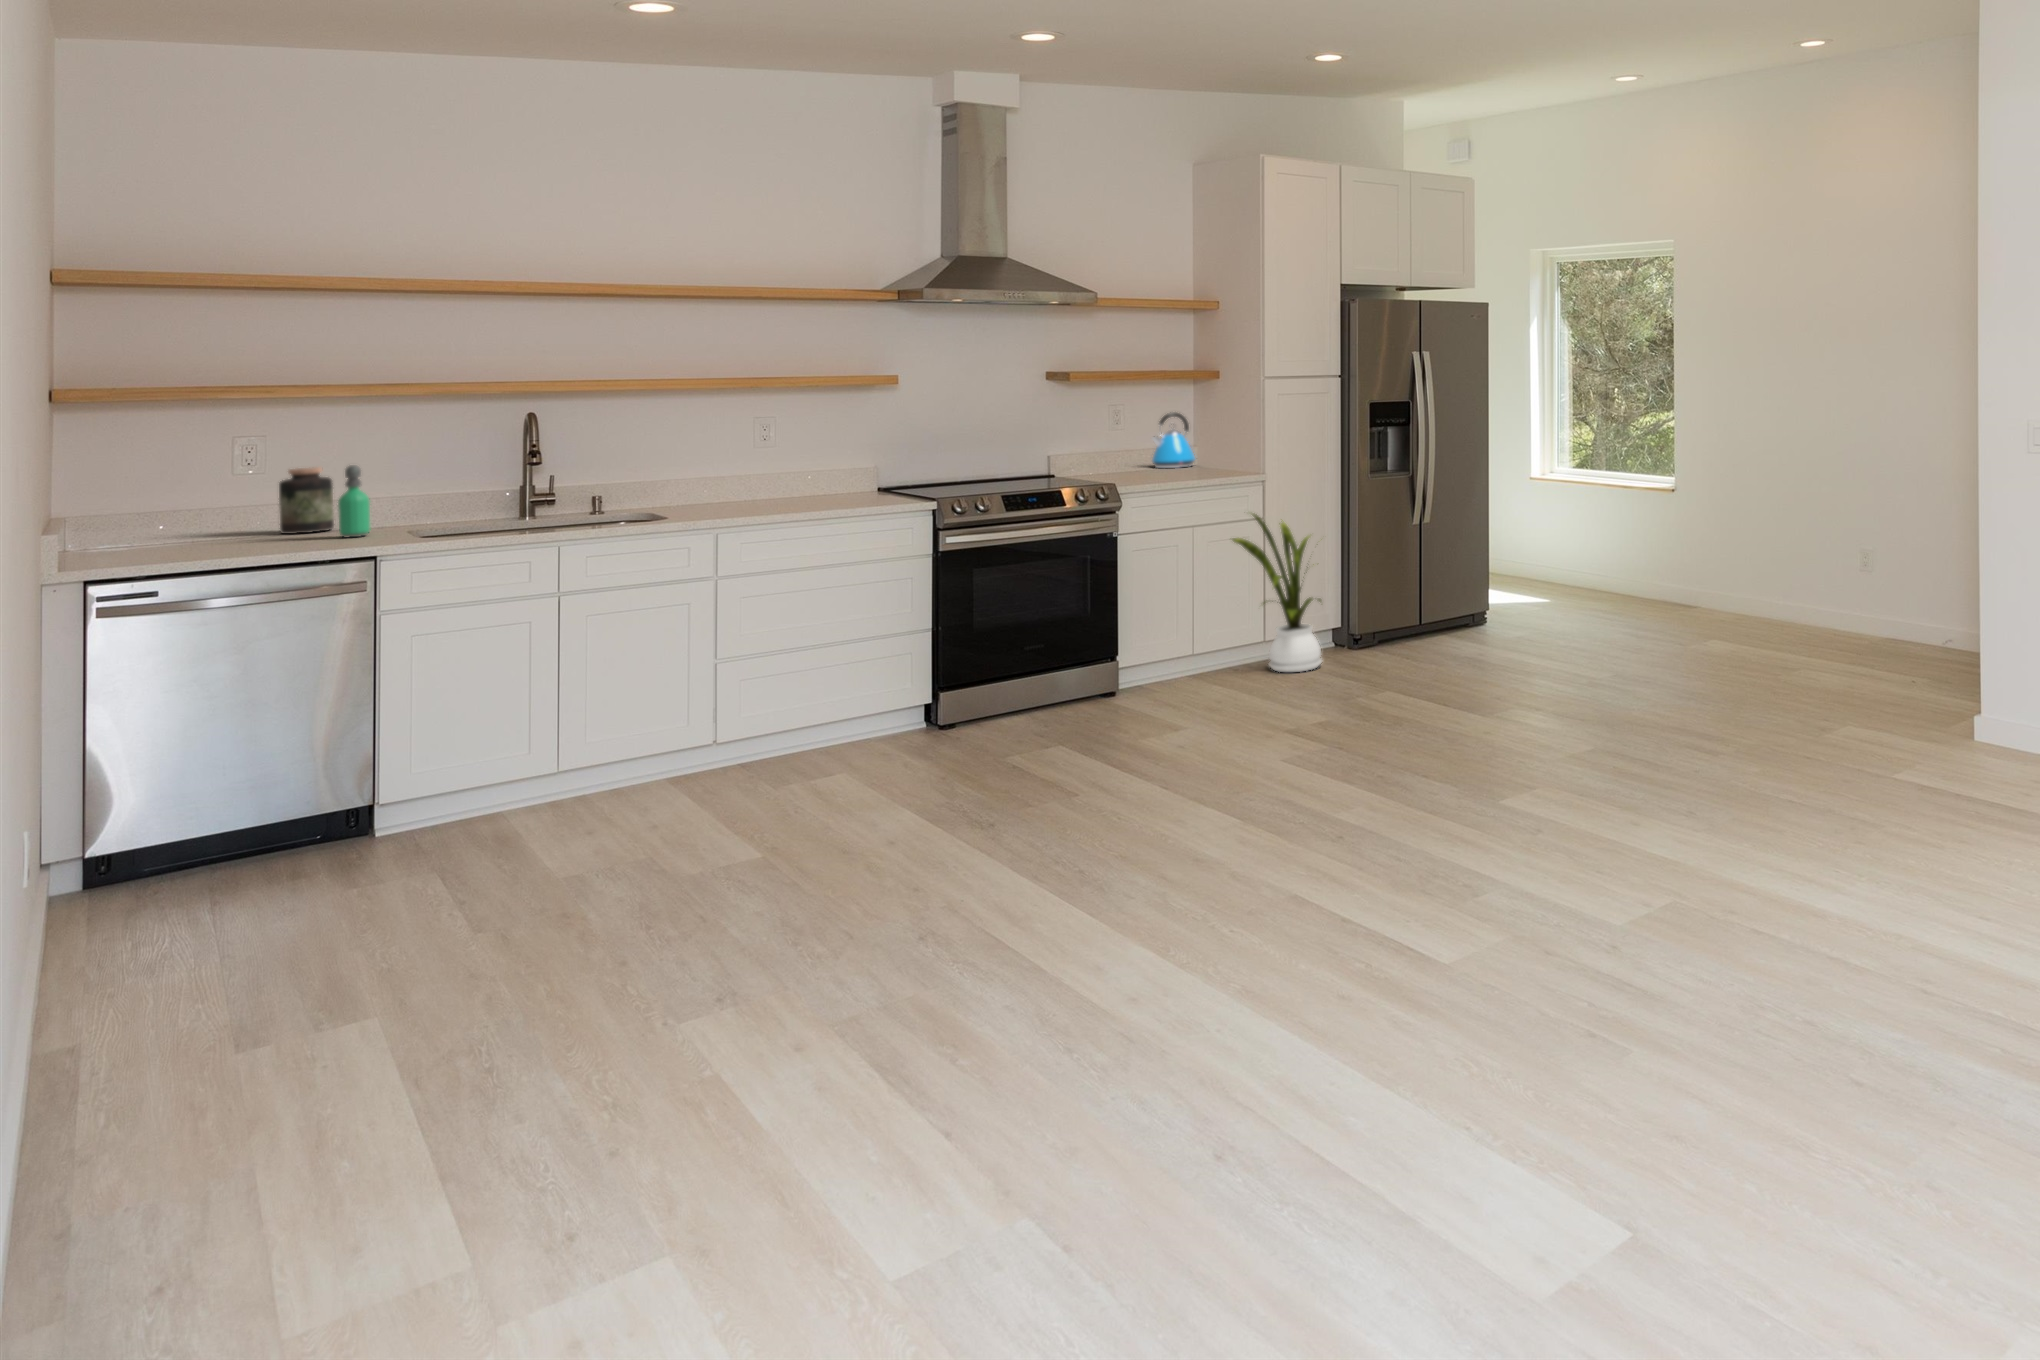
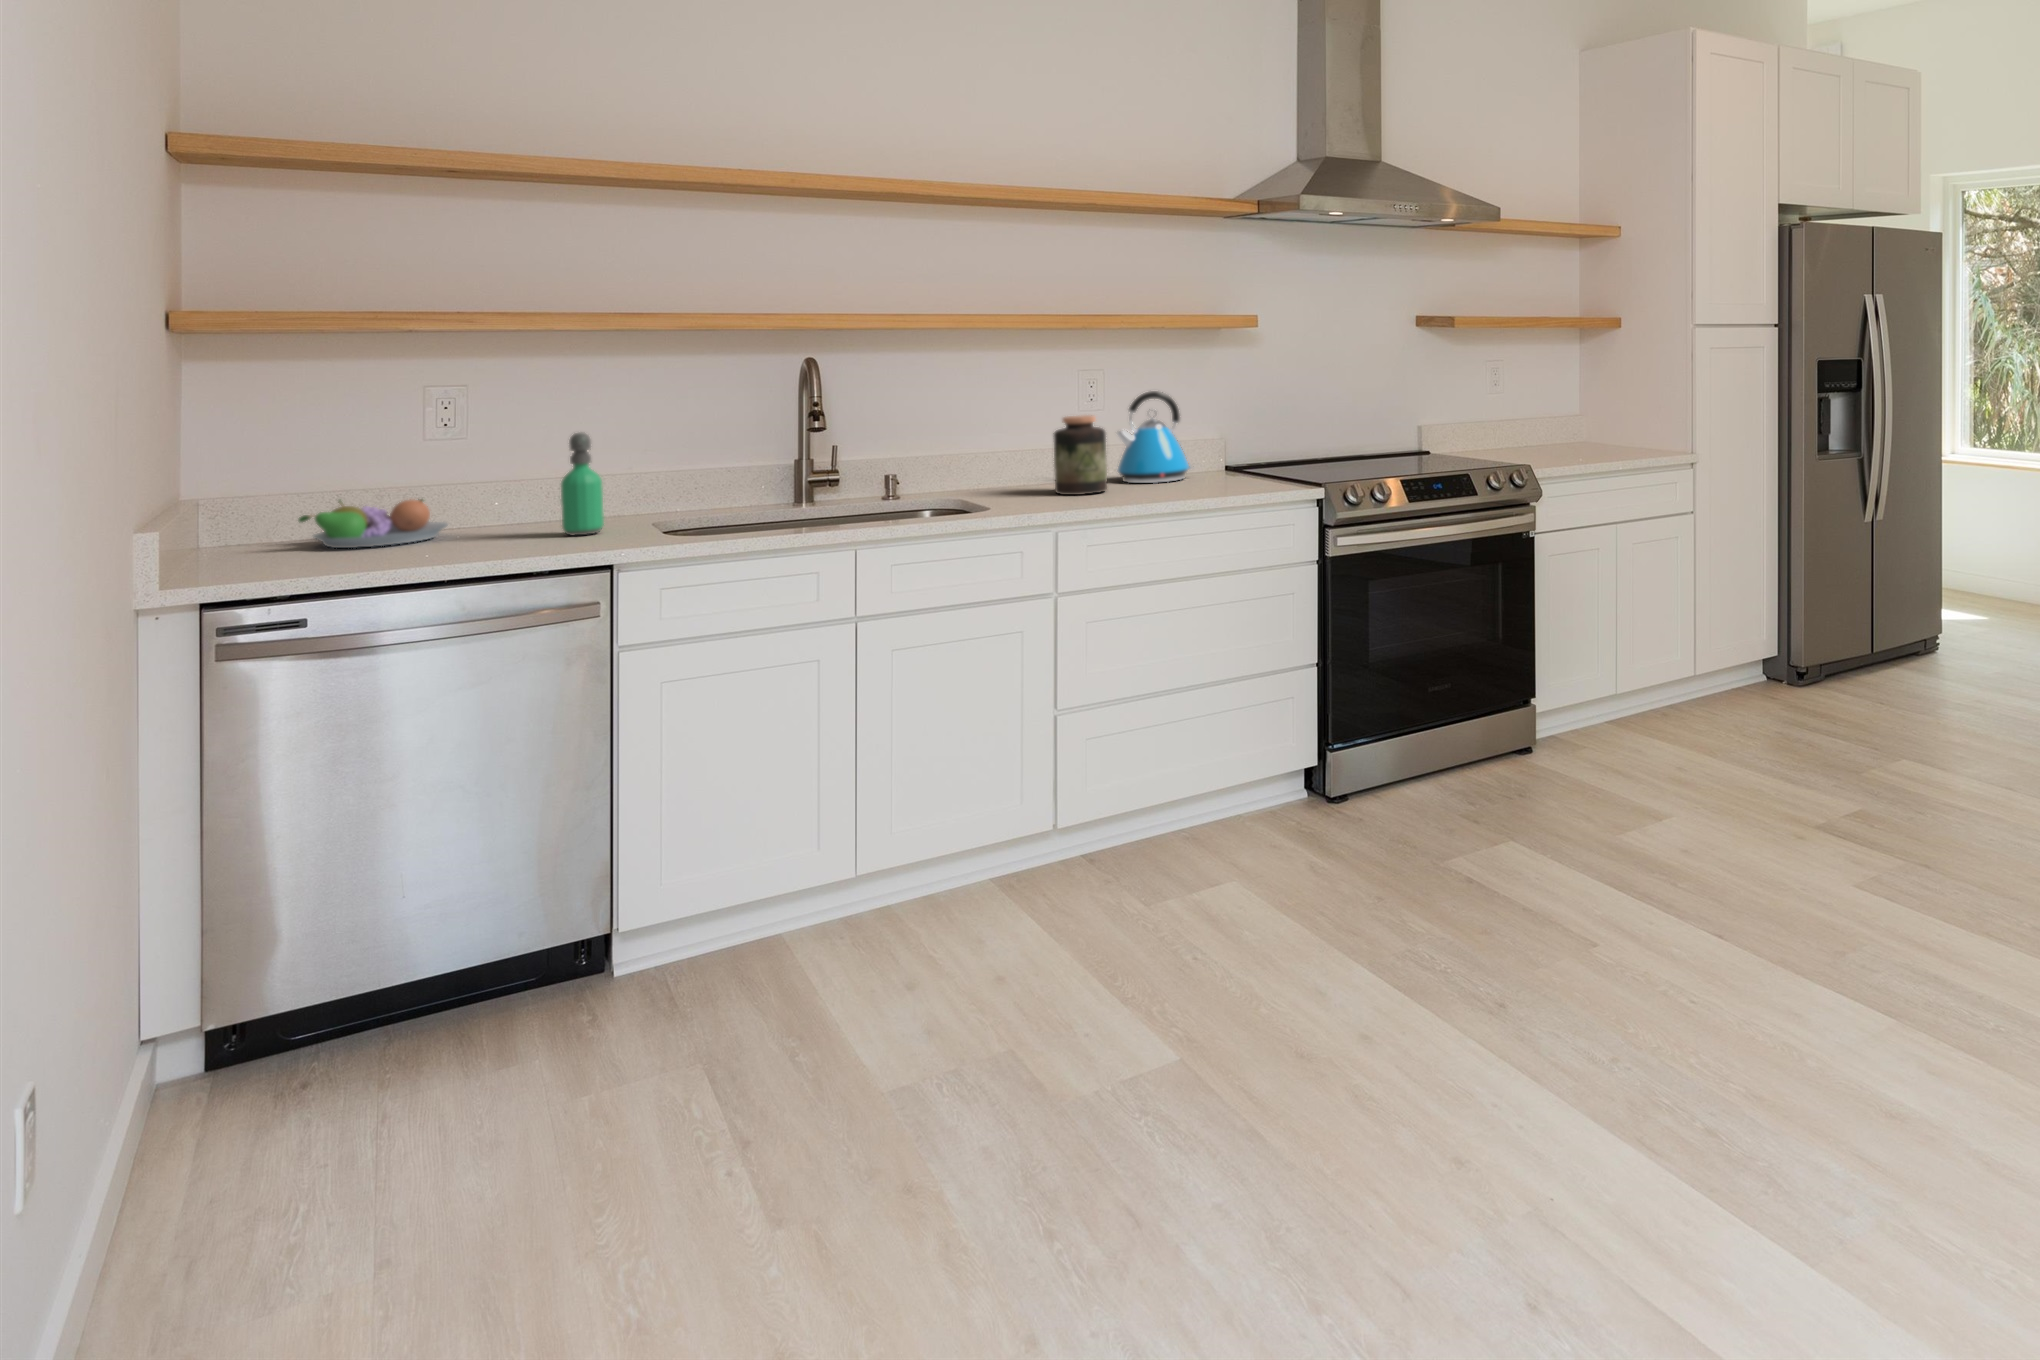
kettle: present [1152,412,1195,468] -> present [1117,391,1194,483]
jar: present [279,467,334,534] -> present [1053,415,1107,495]
fruit bowl: none [143,514,254,547] -> present [299,499,448,548]
house plant: present [1232,514,1322,672] -> none [1664,507,1795,719]

